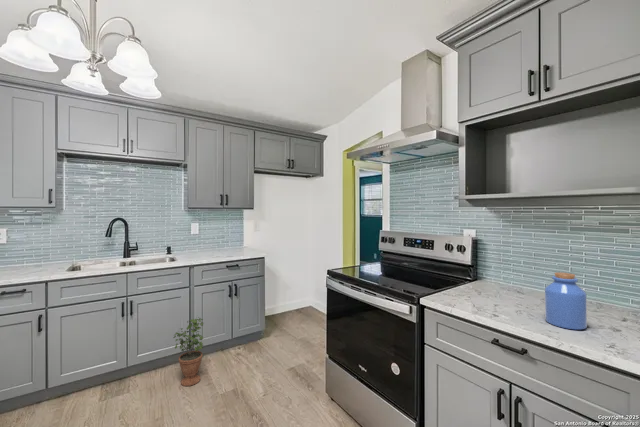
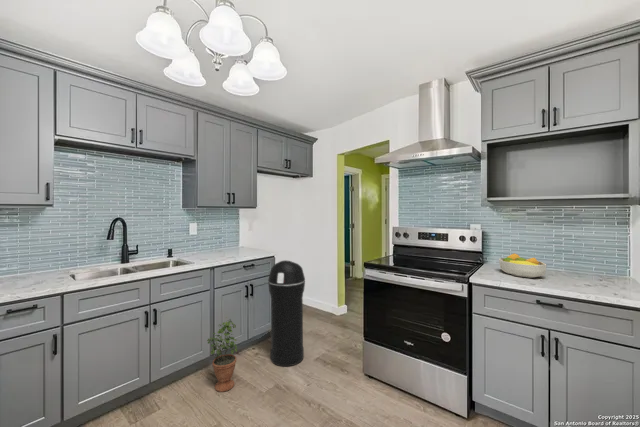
trash can: none [244,262,283,372] -> present [268,261,305,366]
fruit bowl: none [484,266,541,301] -> present [499,253,547,278]
jar: present [545,272,587,330] -> none [569,255,599,293]

